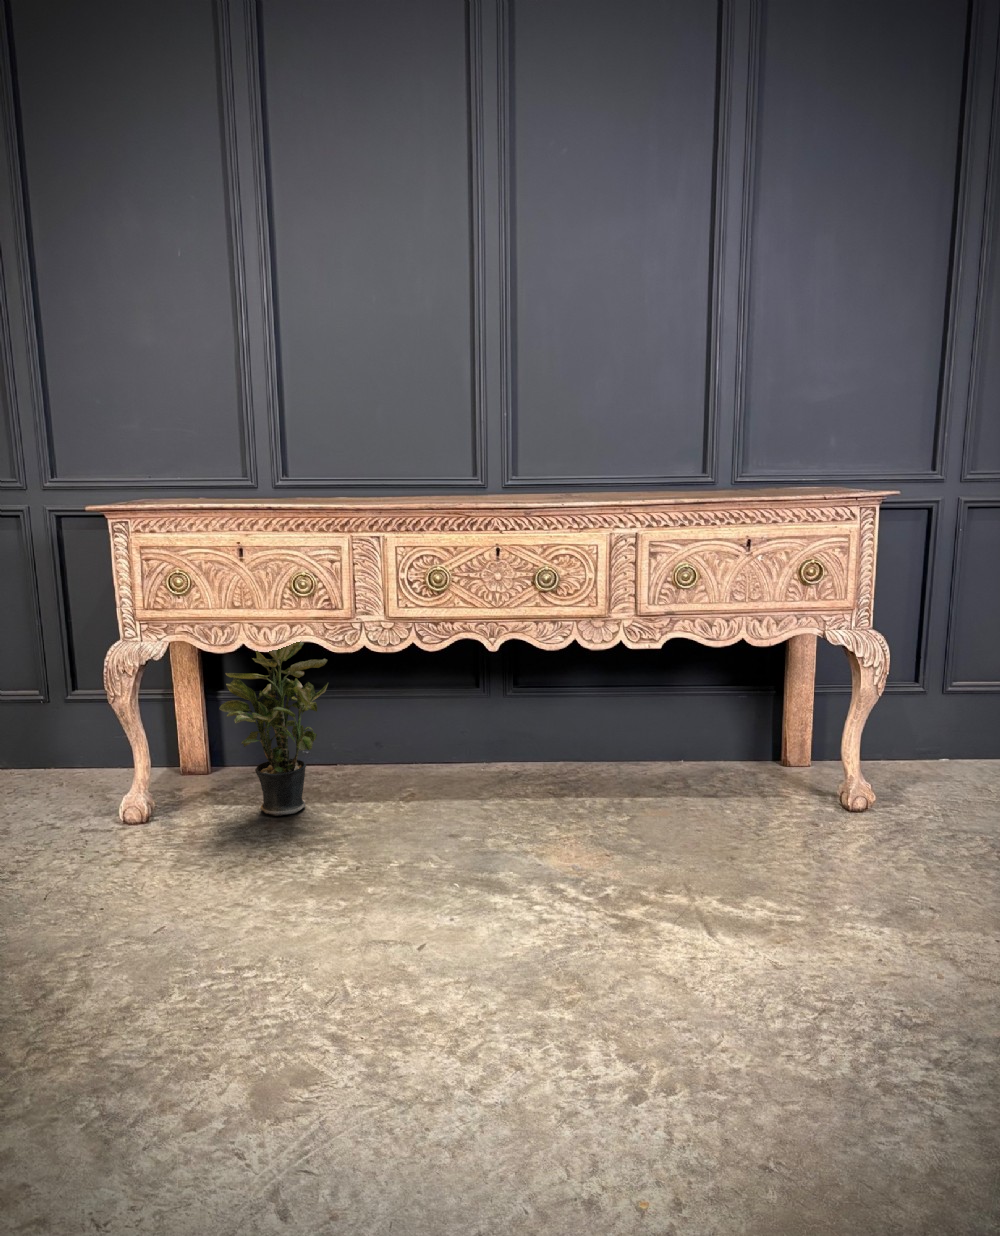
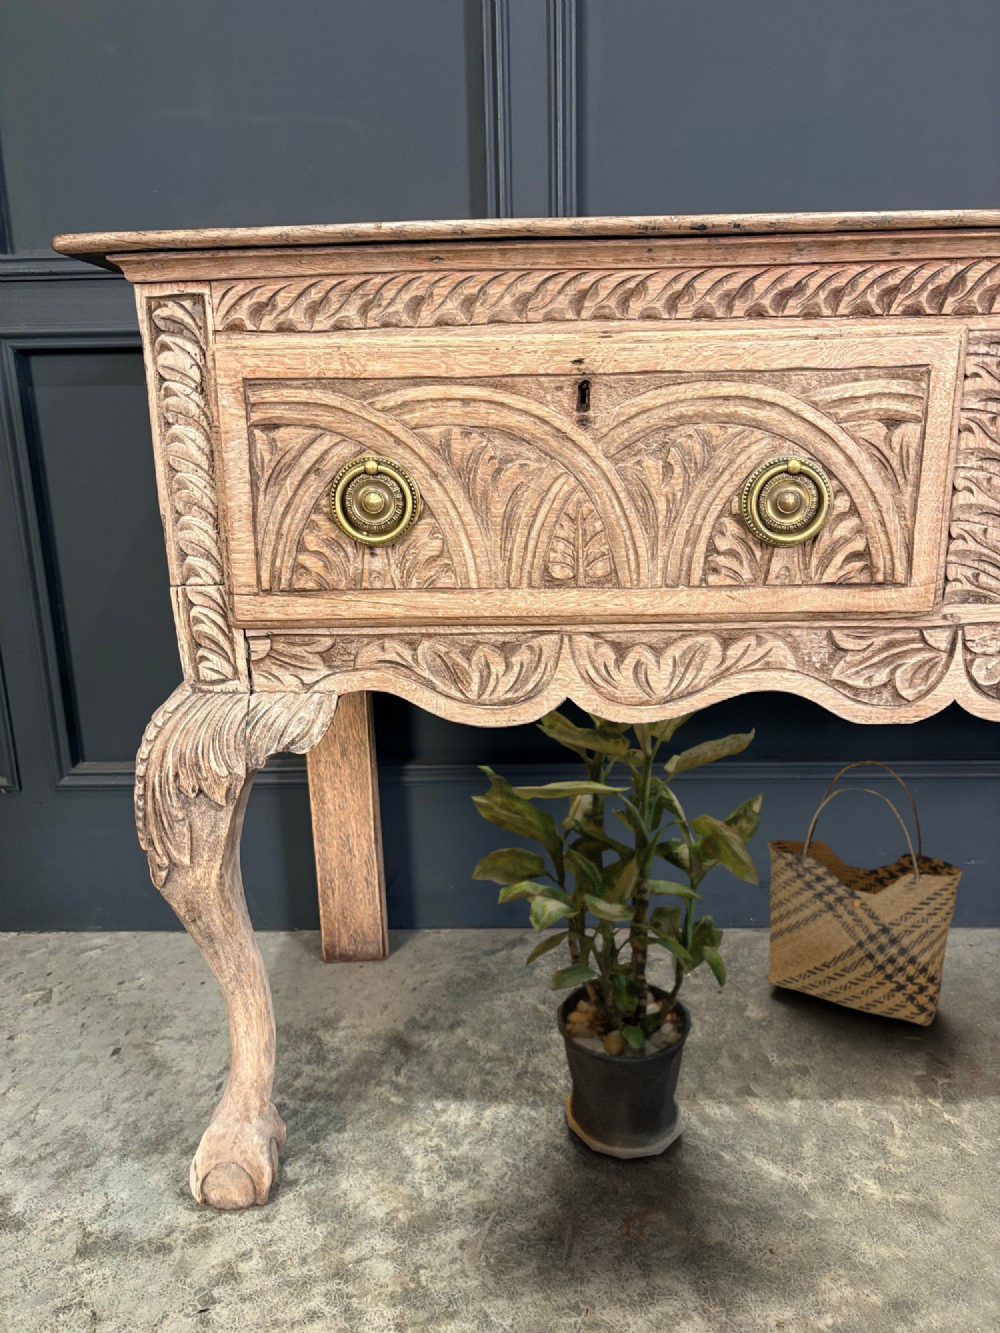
woven basket: none [371,680,440,787] -> present [767,760,962,1026]

